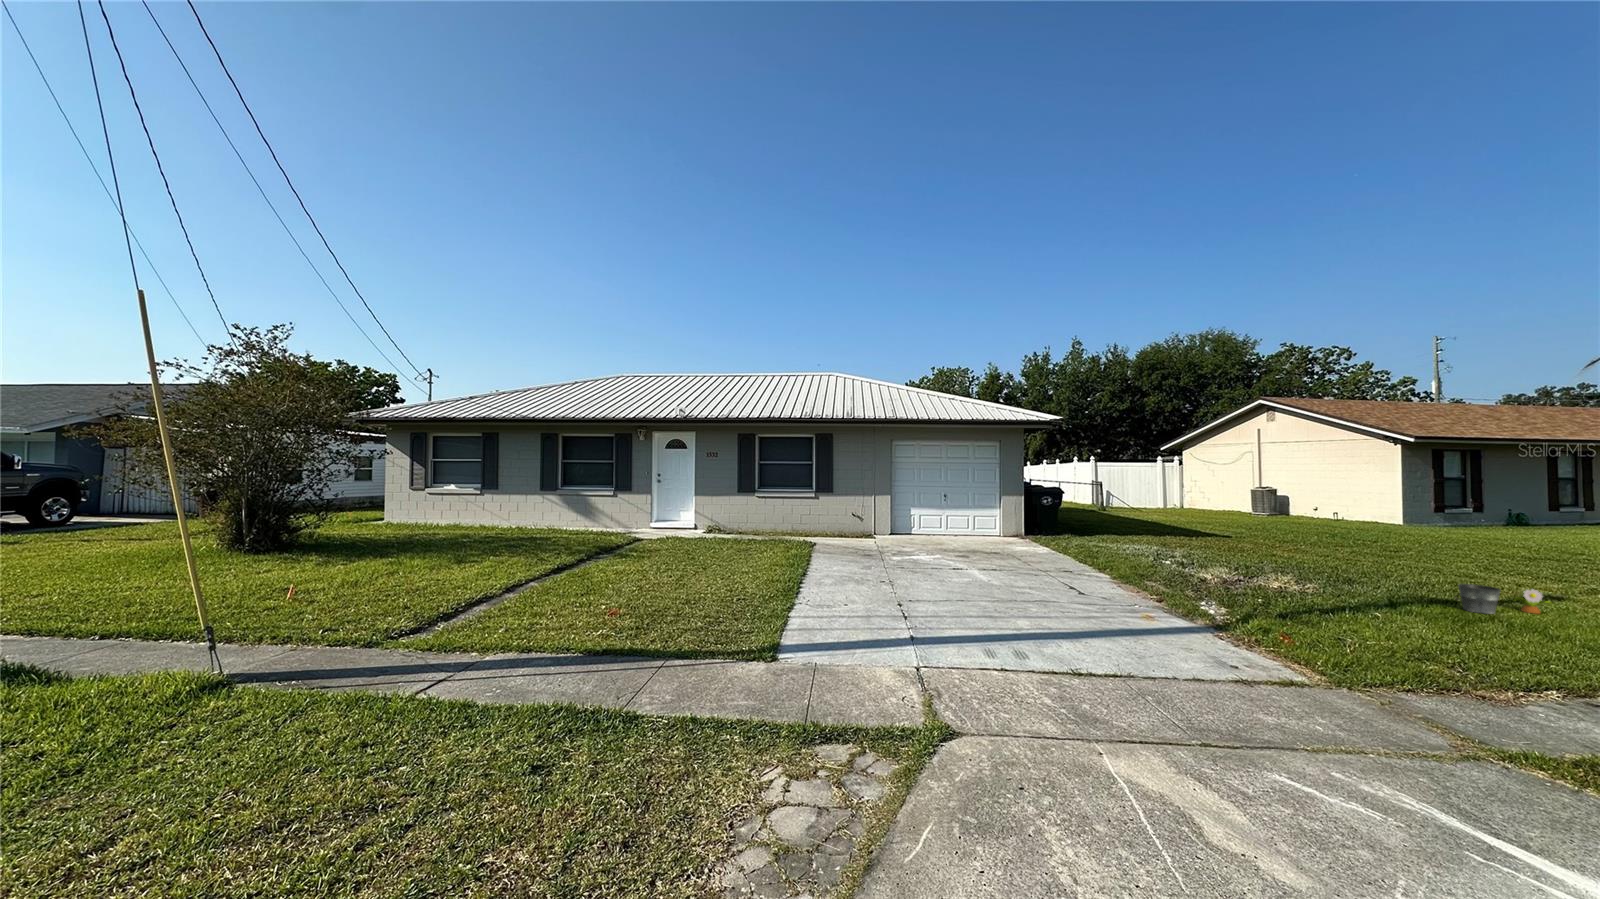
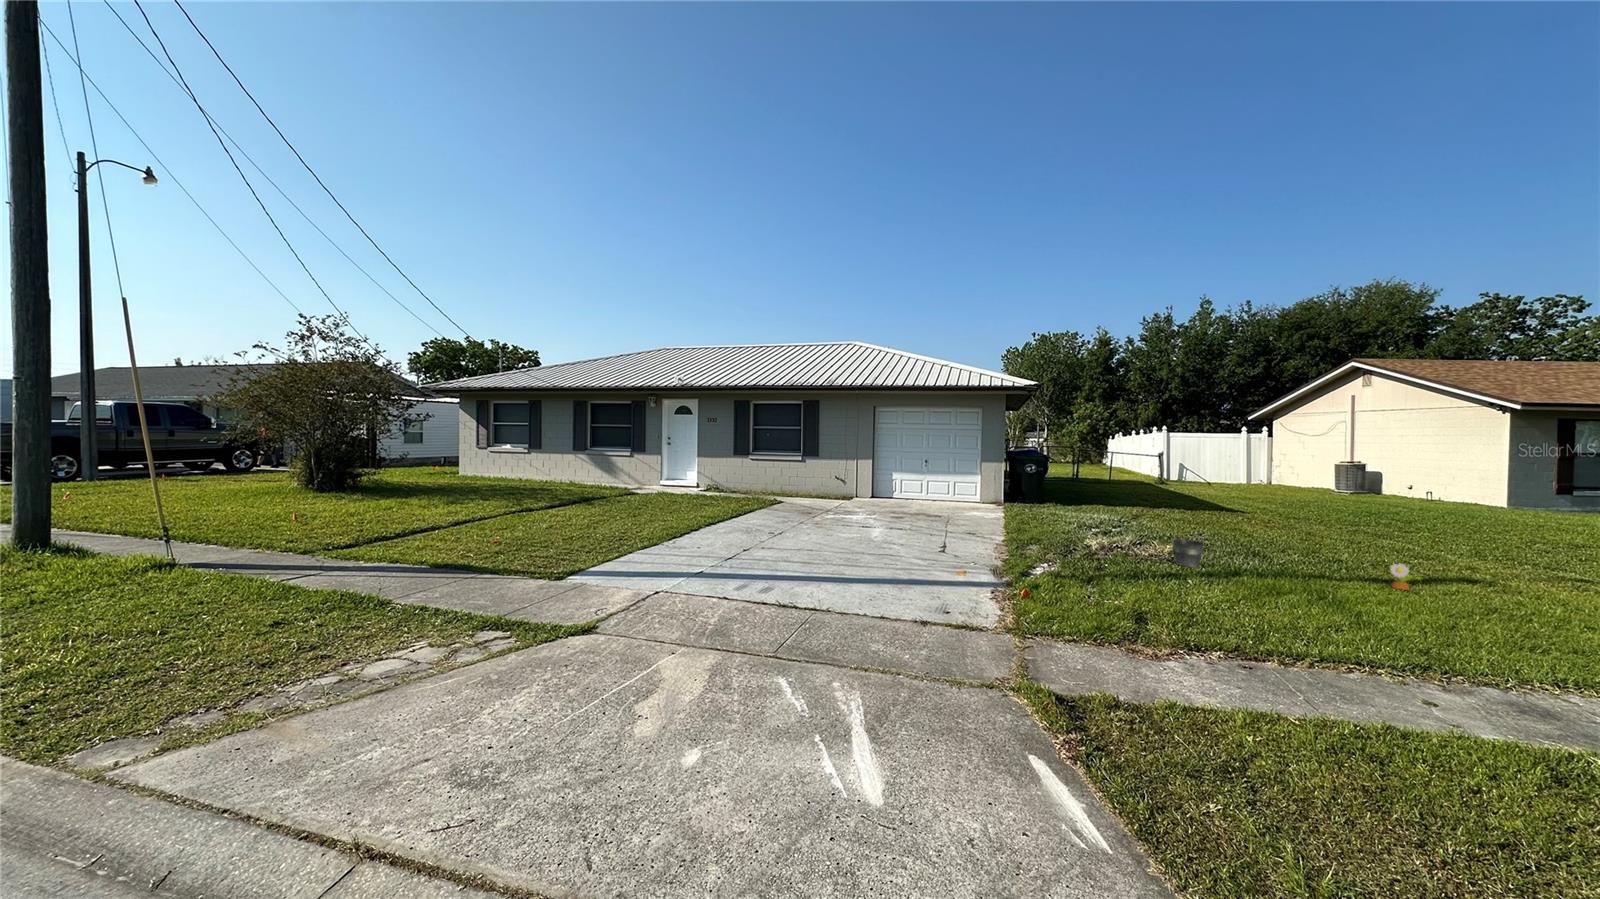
bucket: present [1455,584,1501,614] -> present [1170,539,1204,567]

